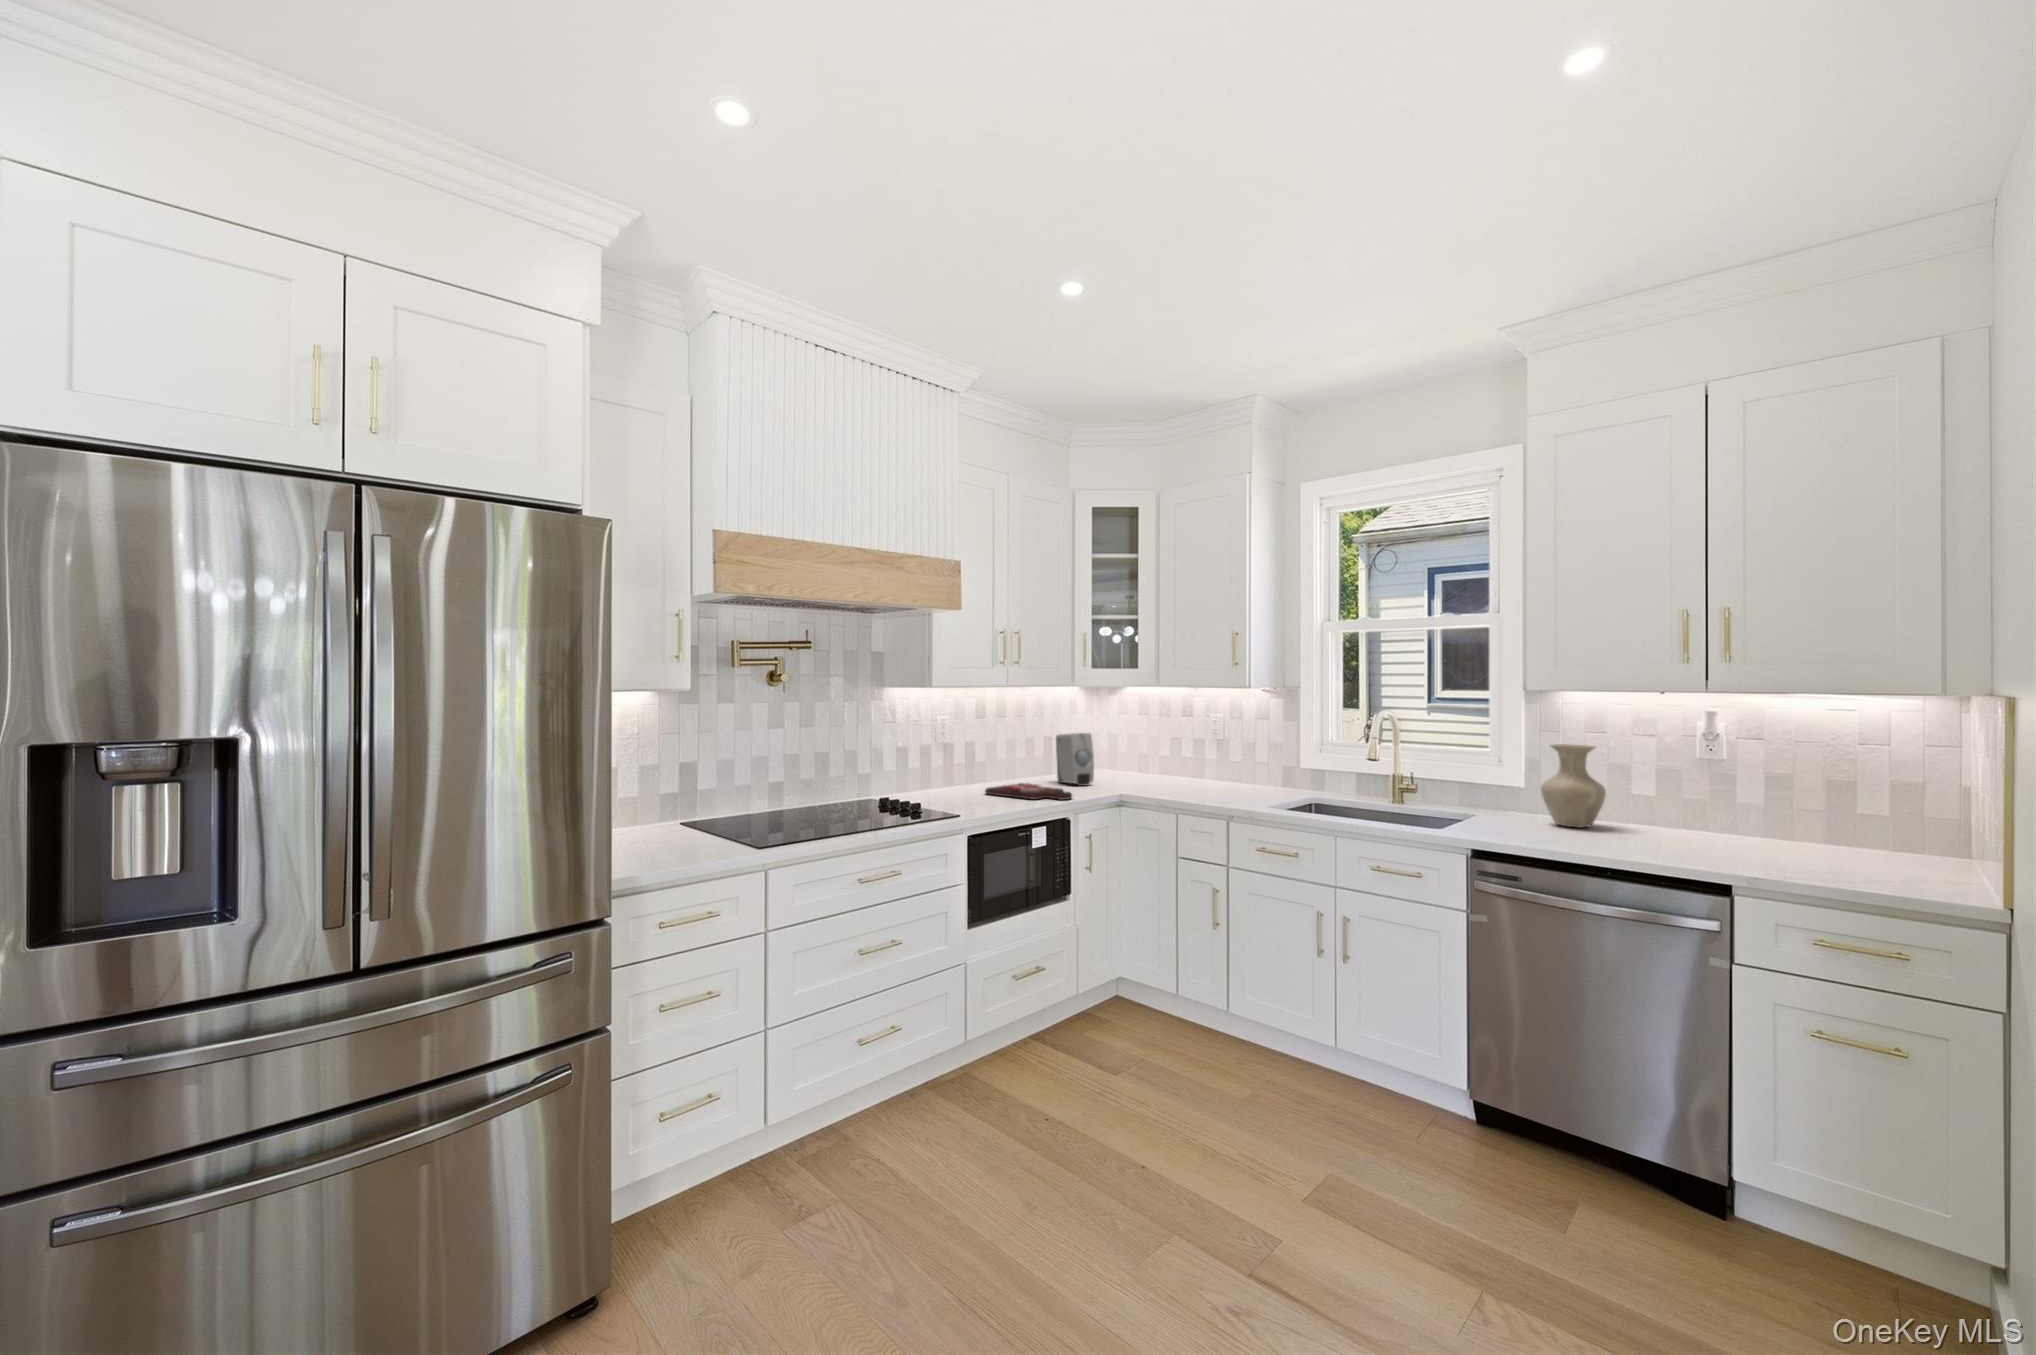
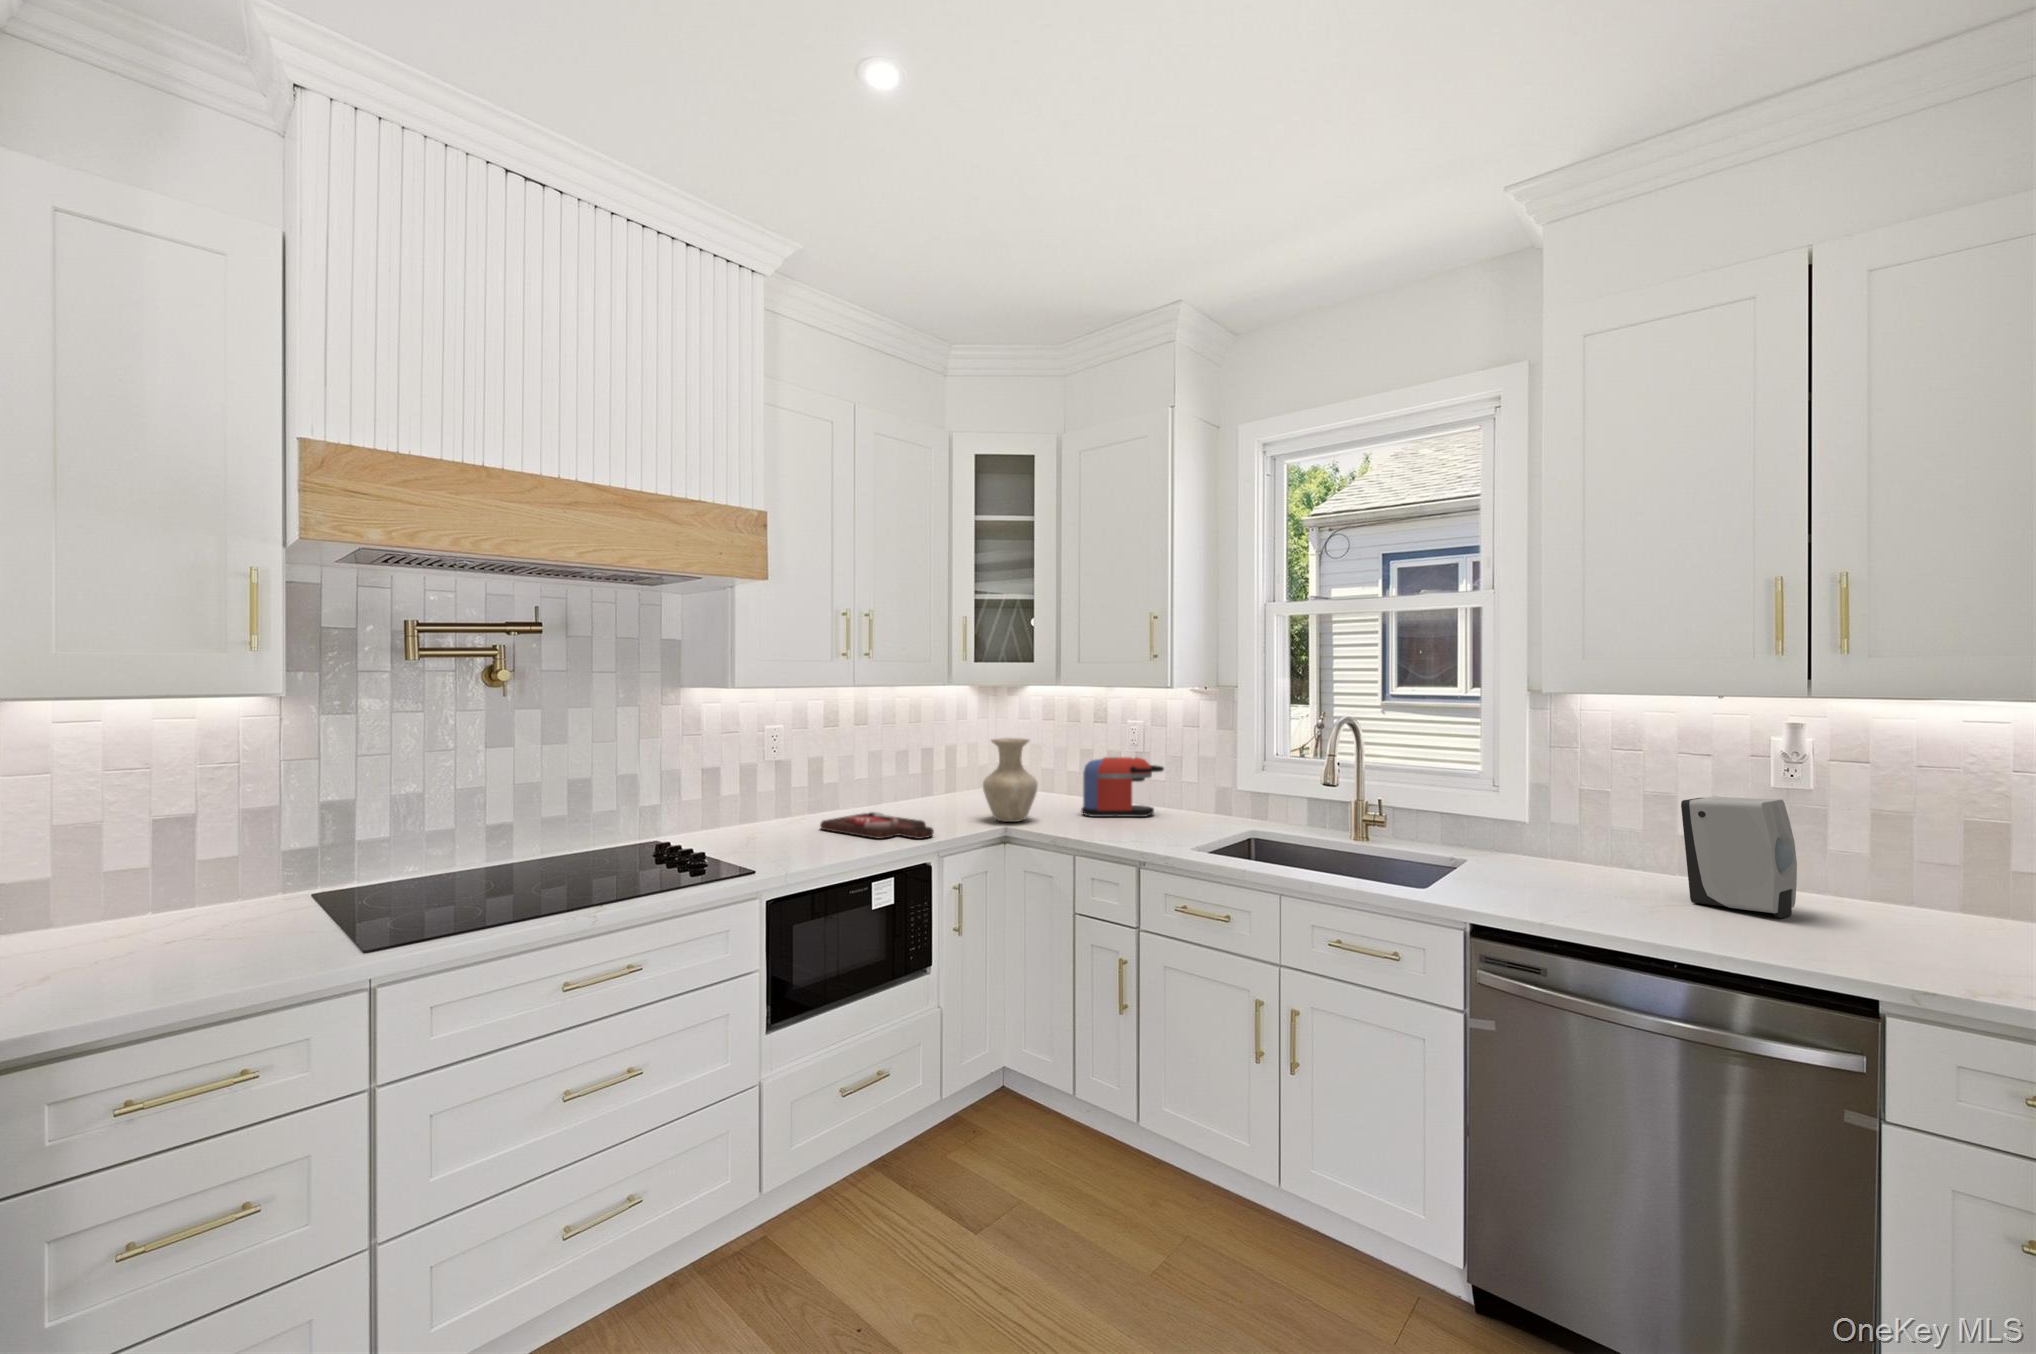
soap dispenser: present [1056,733,1094,786] -> present [1681,797,1797,918]
coffee maker: none [1179,744,1243,789] -> present [1081,757,1164,817]
vase: present [1541,744,1606,827] -> present [983,738,1038,822]

